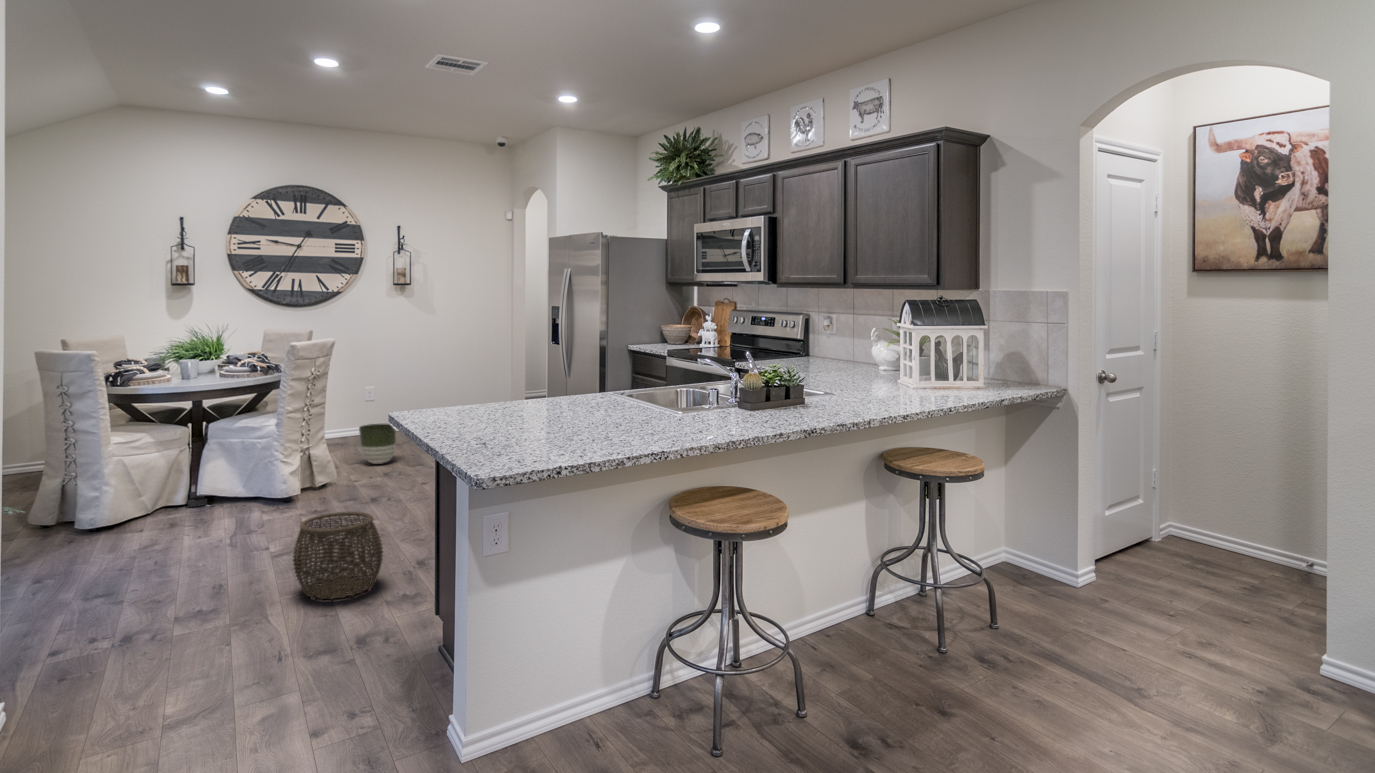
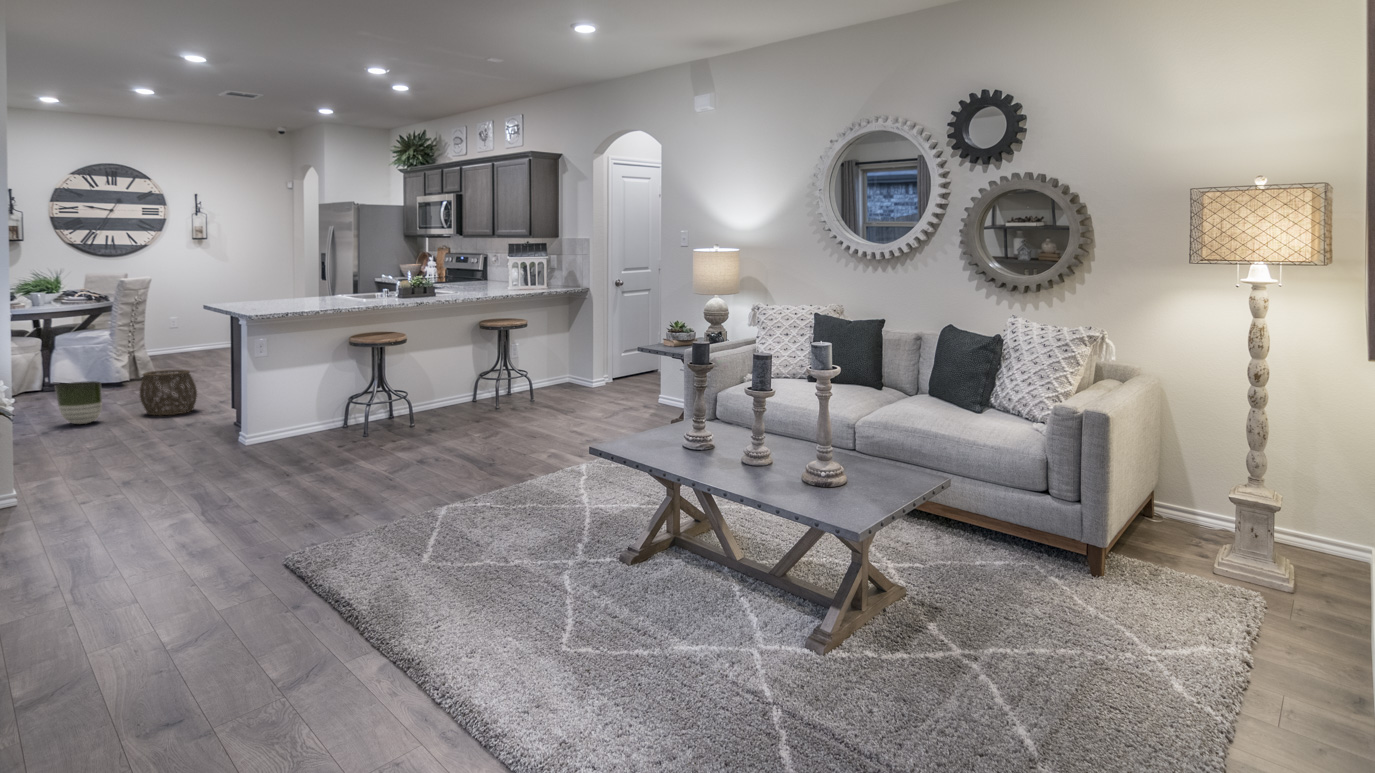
planter: present [359,424,396,464] -> present [55,381,102,424]

